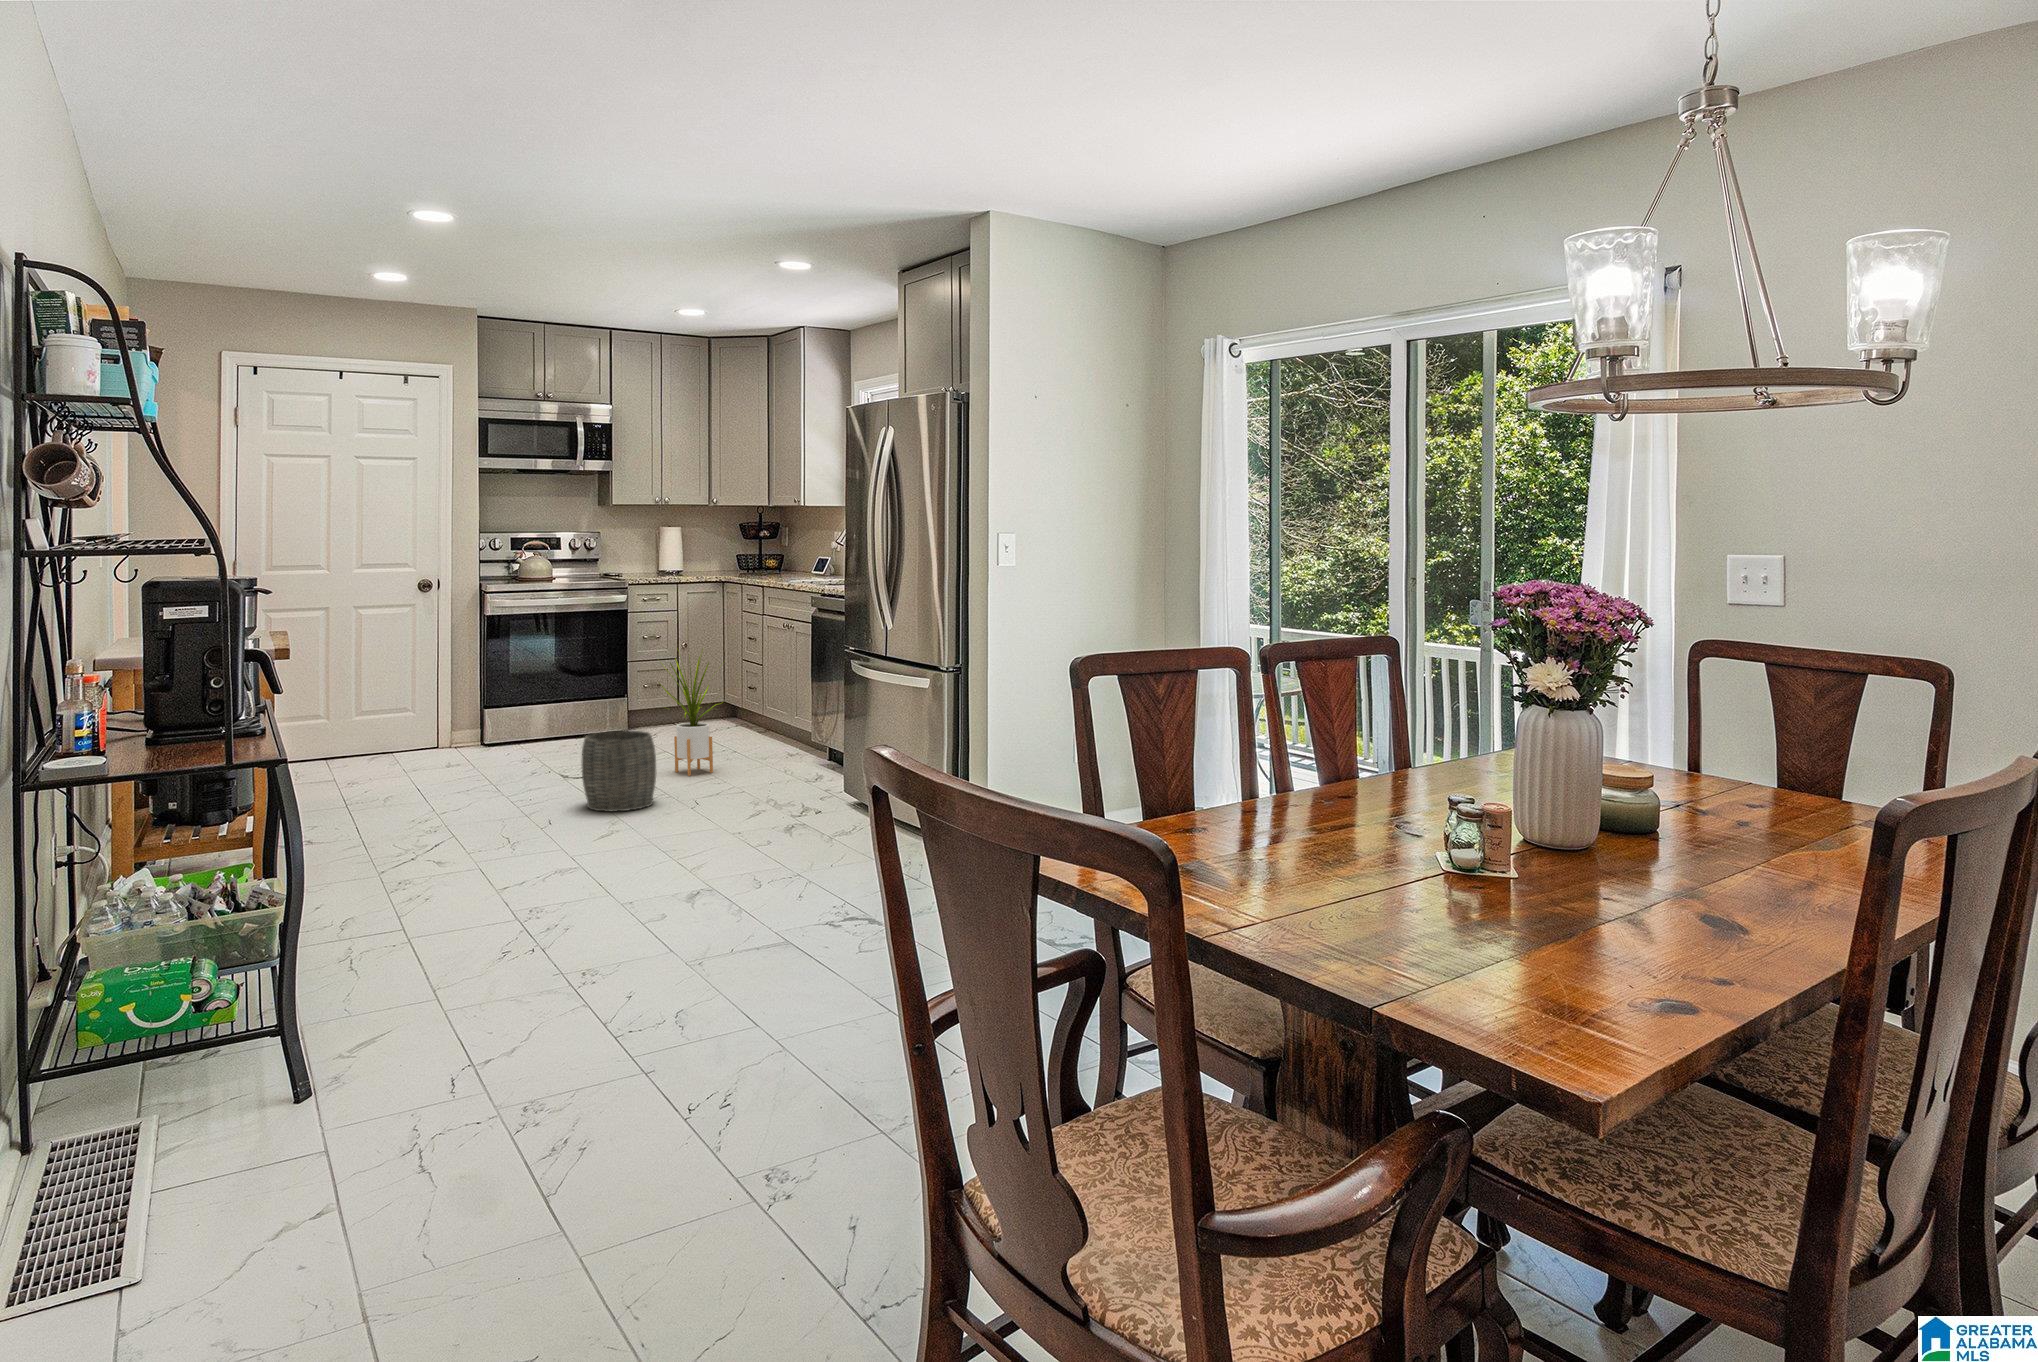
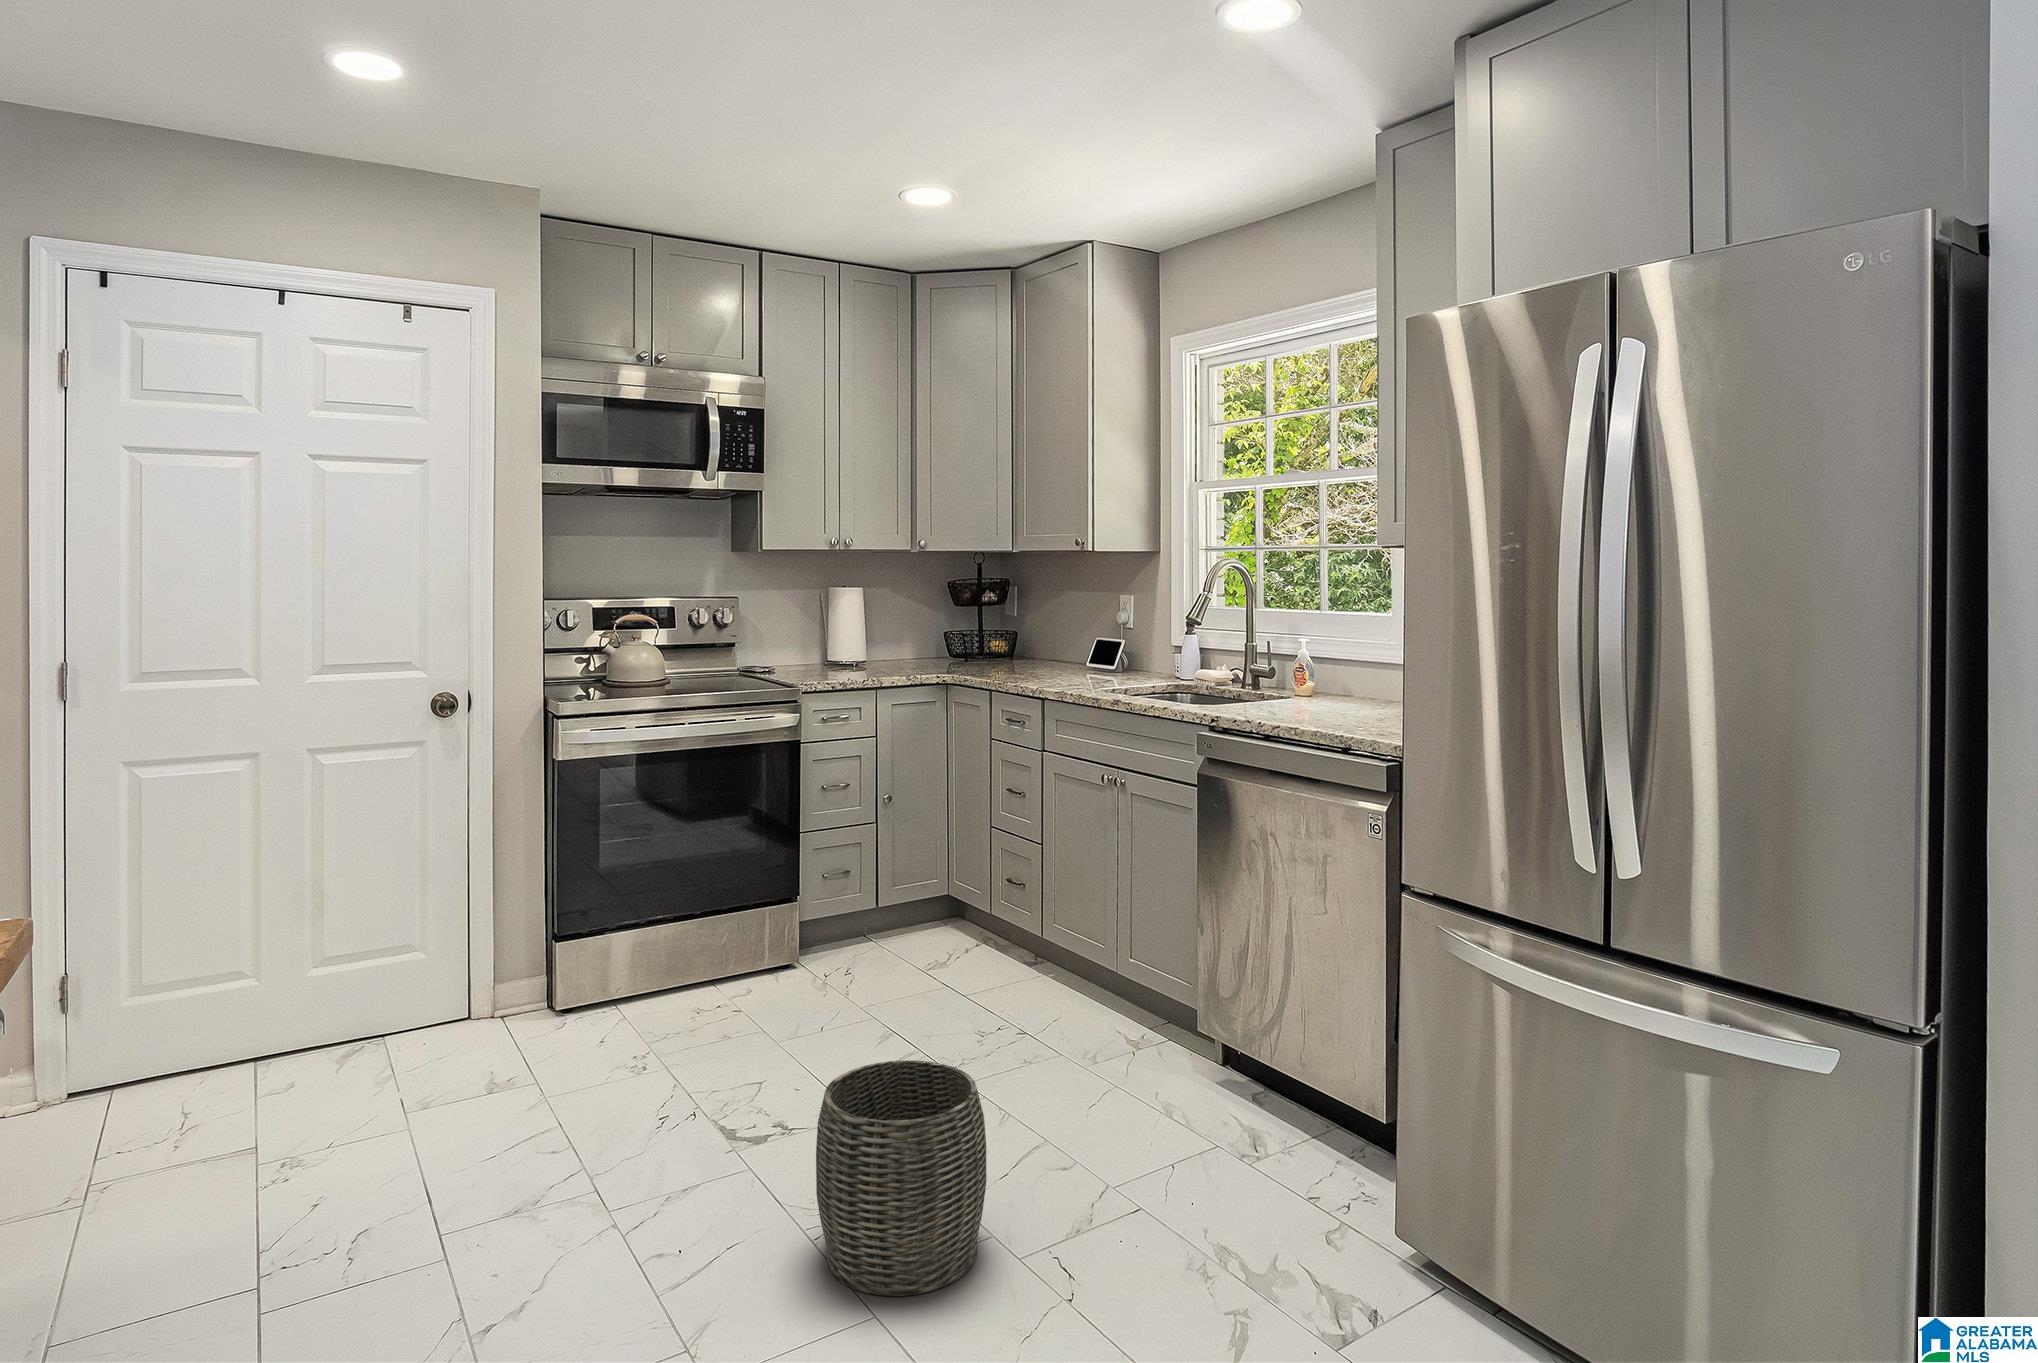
house plant: present [659,656,715,776] -> none [917,830,1057,1104]

